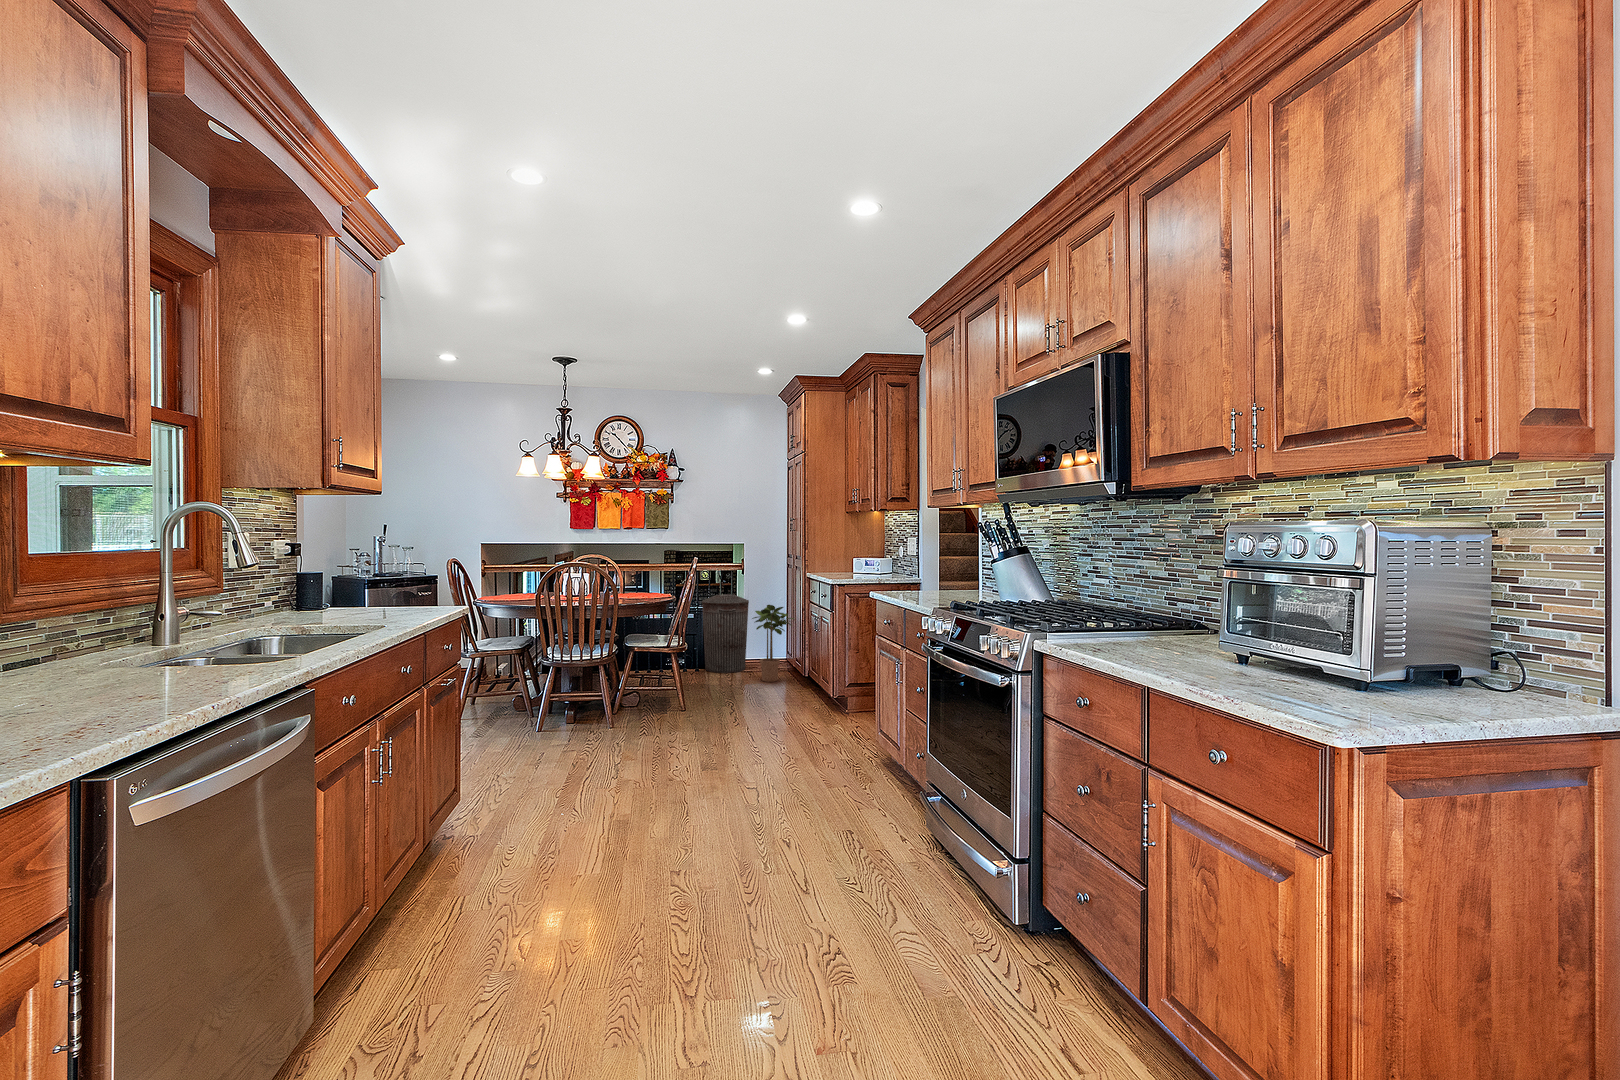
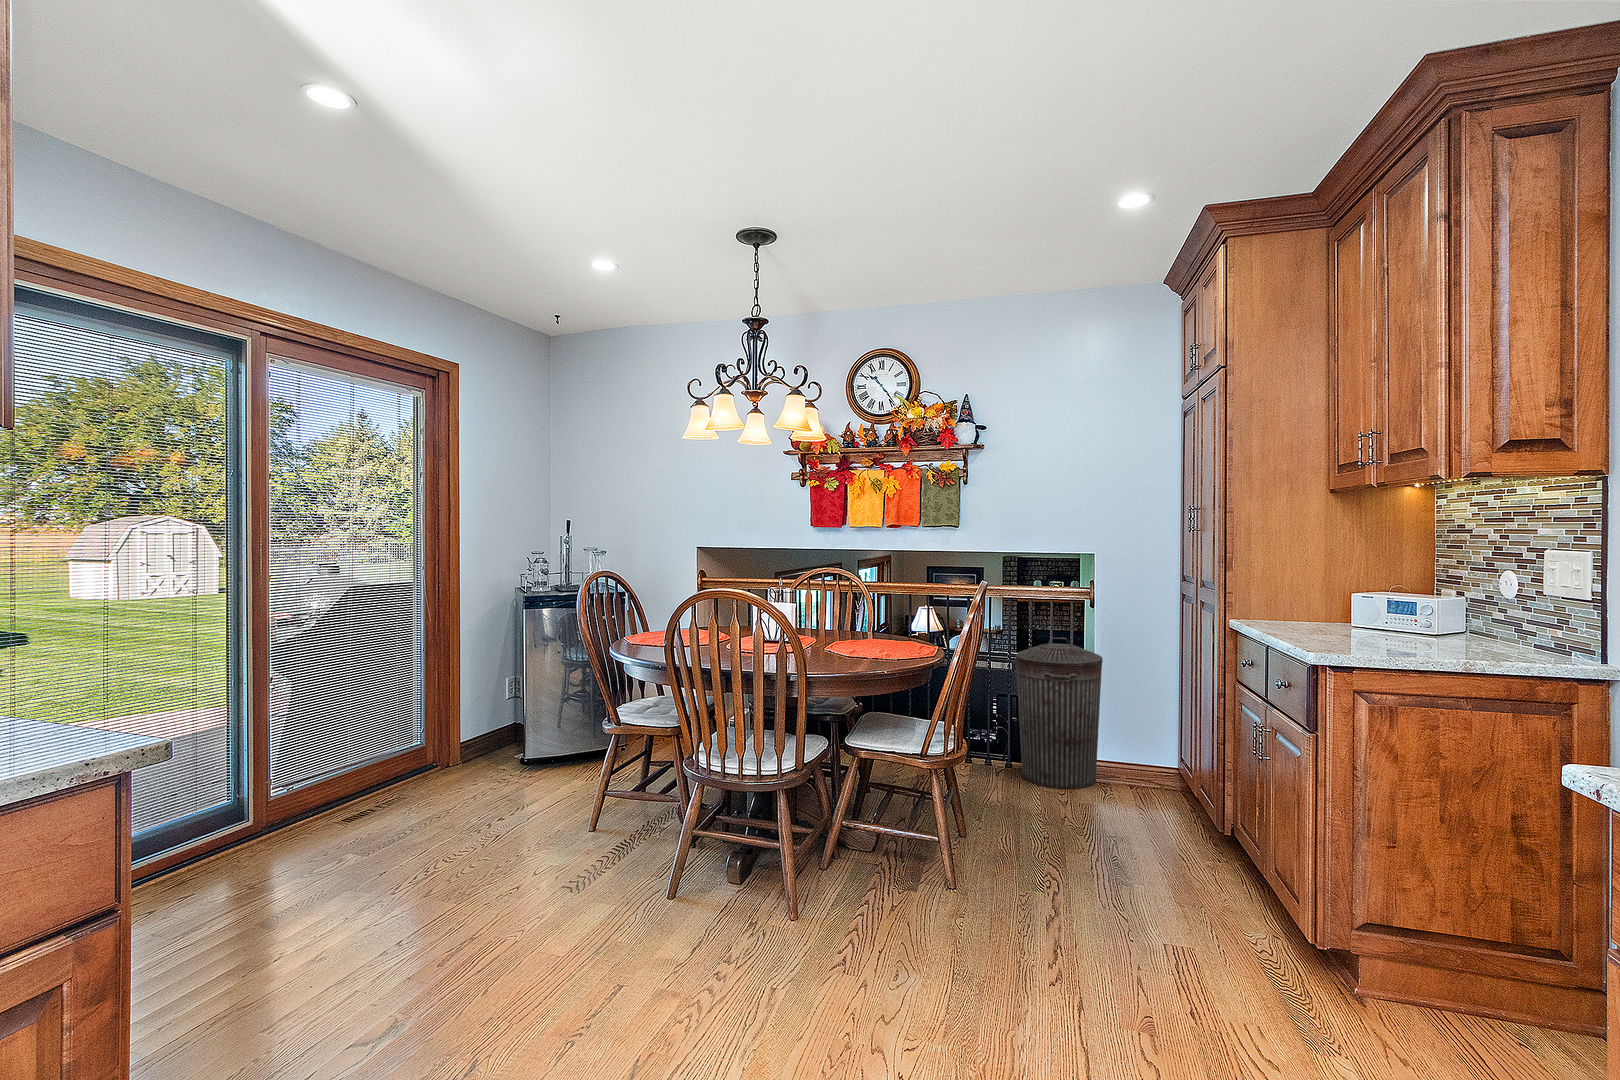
potted plant: present [752,605,794,682] -> none [1107,677,1200,829]

